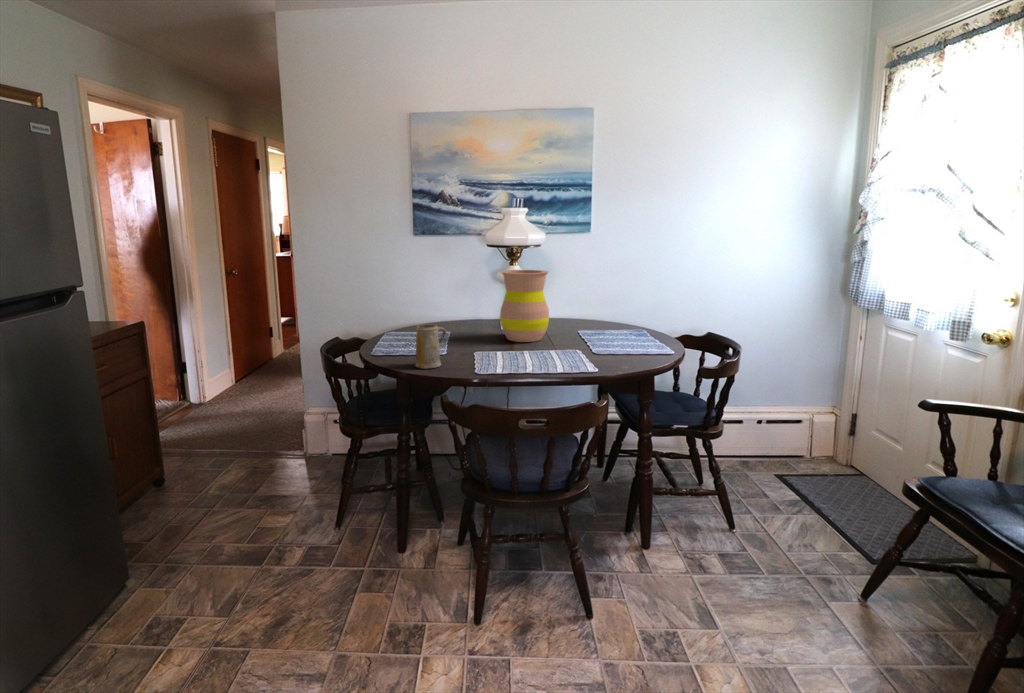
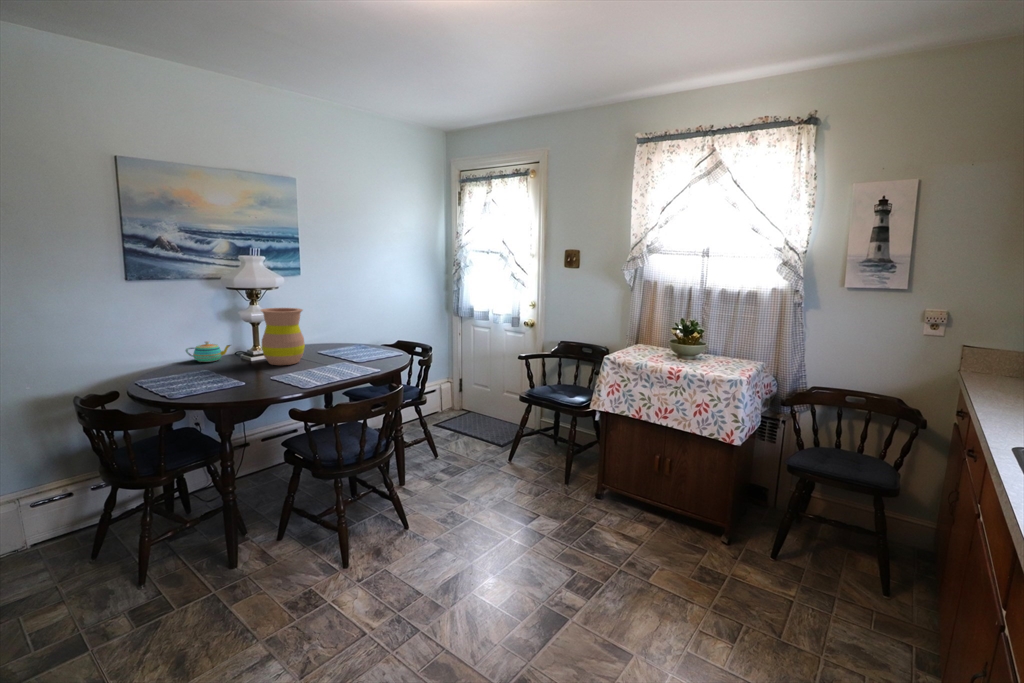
teapot: none [447,306,485,328] -> present [186,342,230,362]
mug: present [415,324,446,369] -> none [235,359,261,397]

